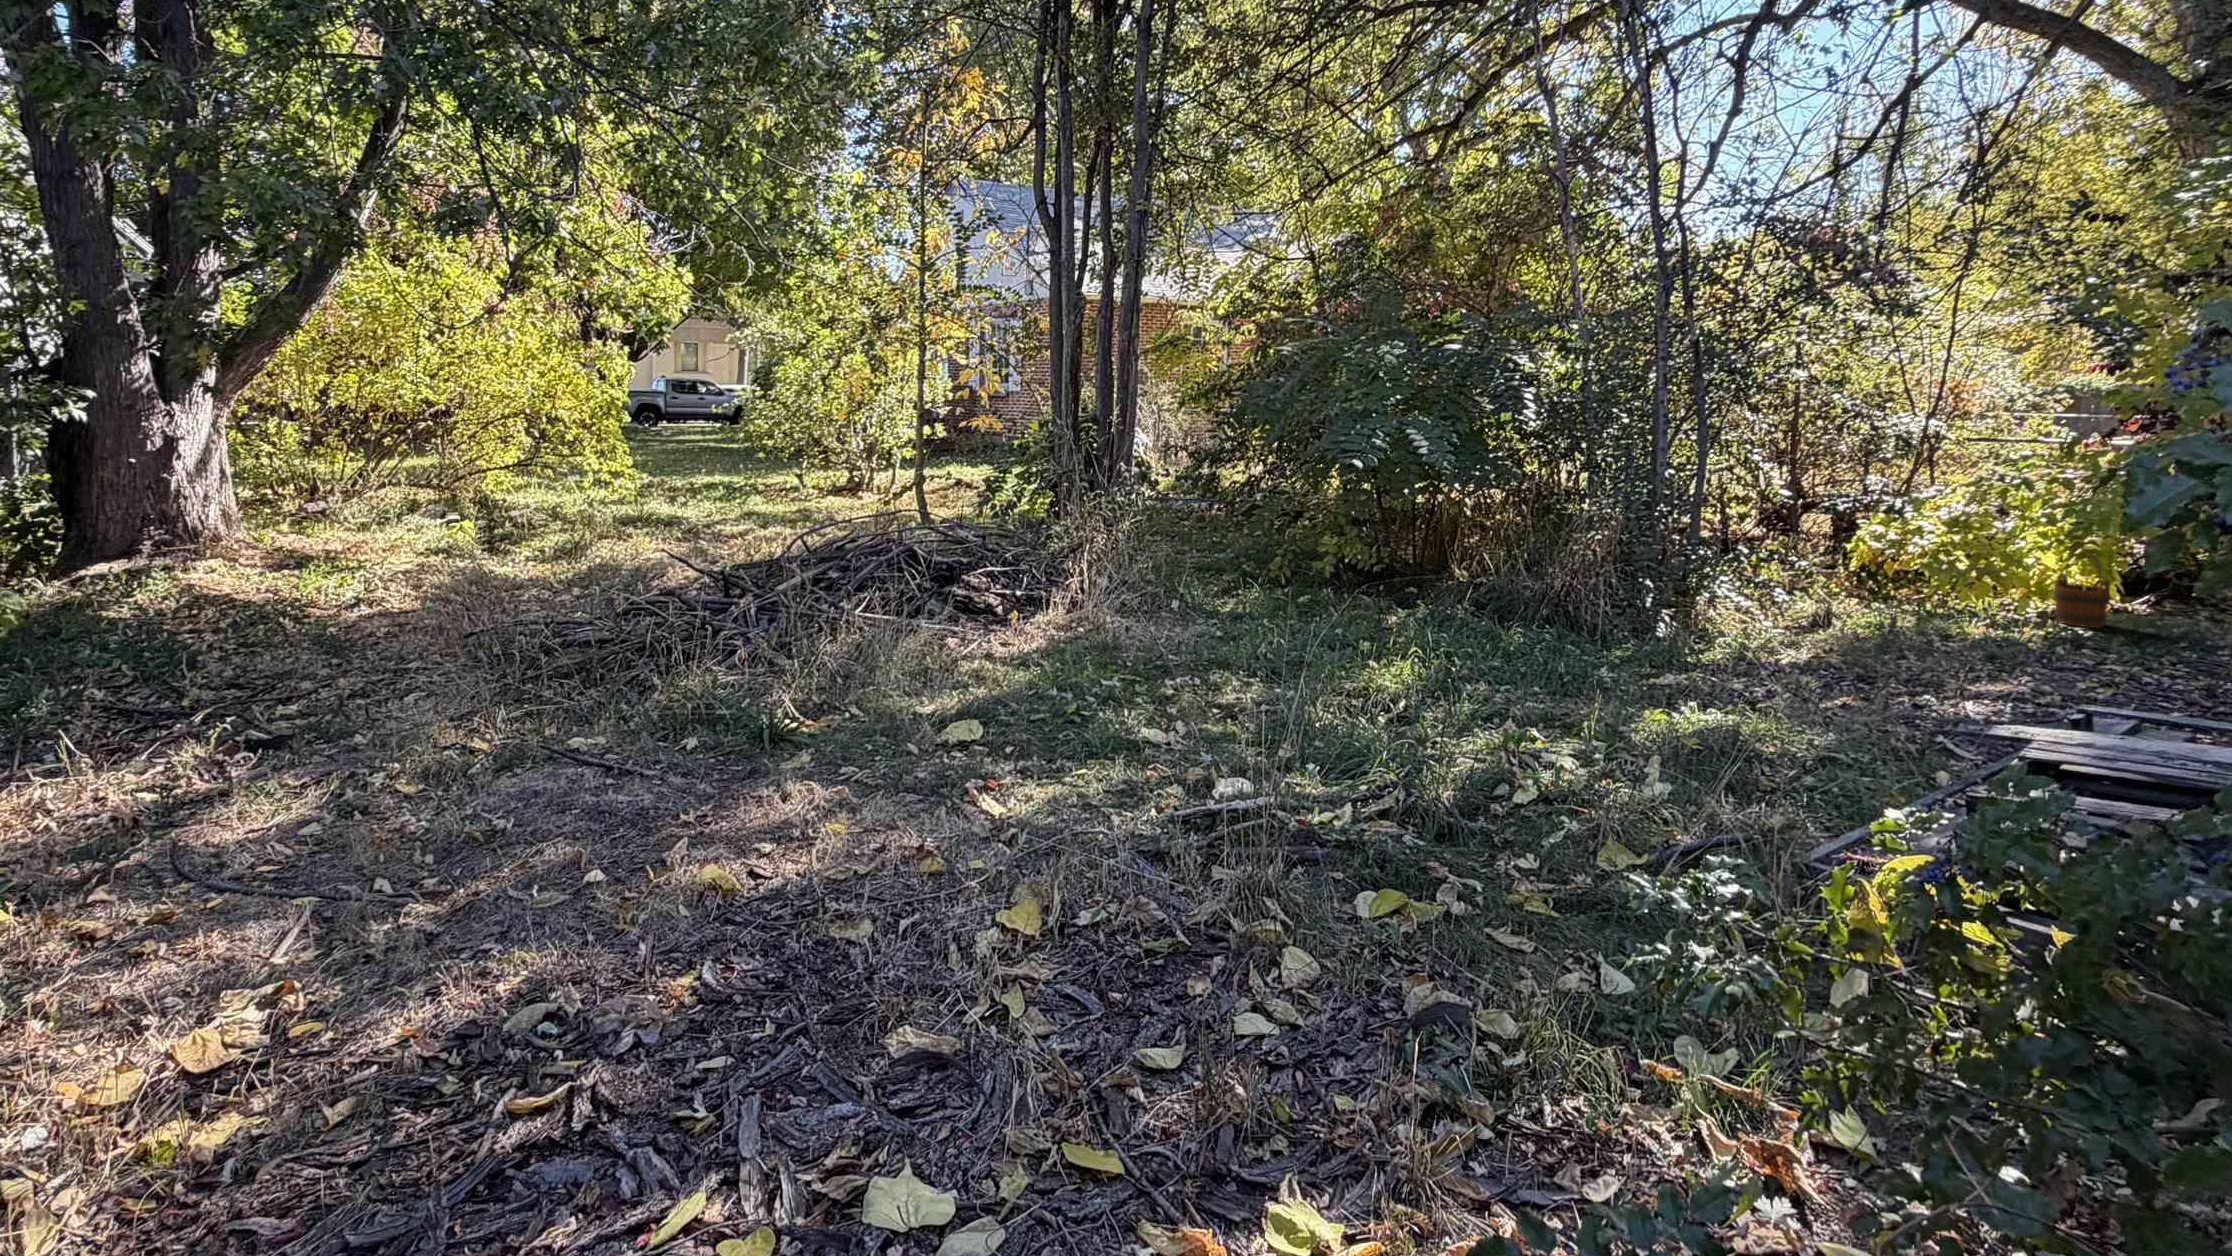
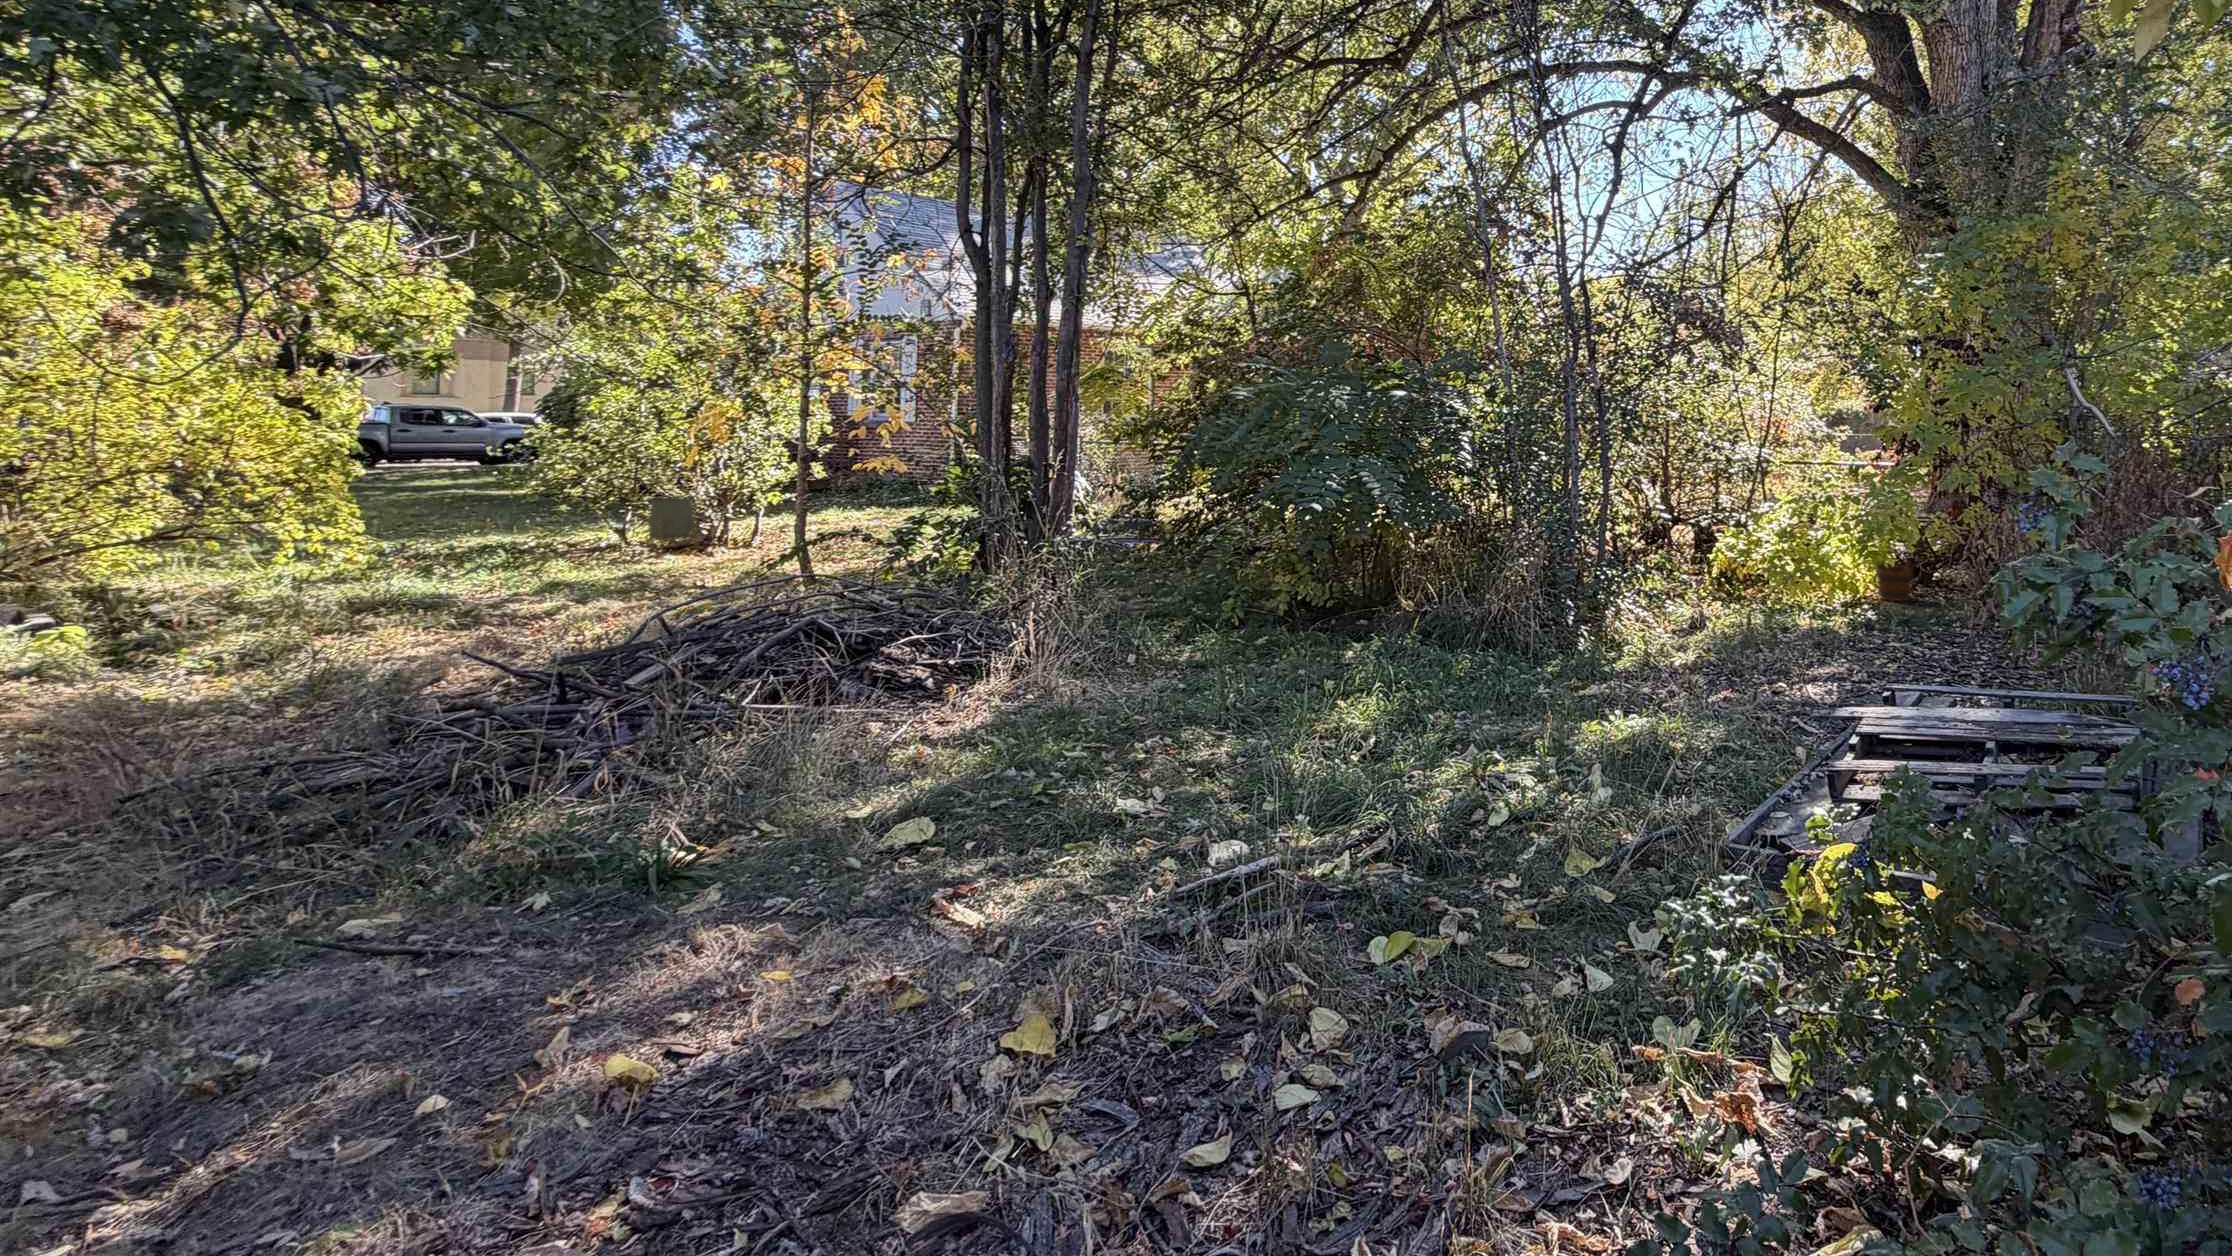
planter: none [823,450,858,494] -> present [648,497,698,550]

